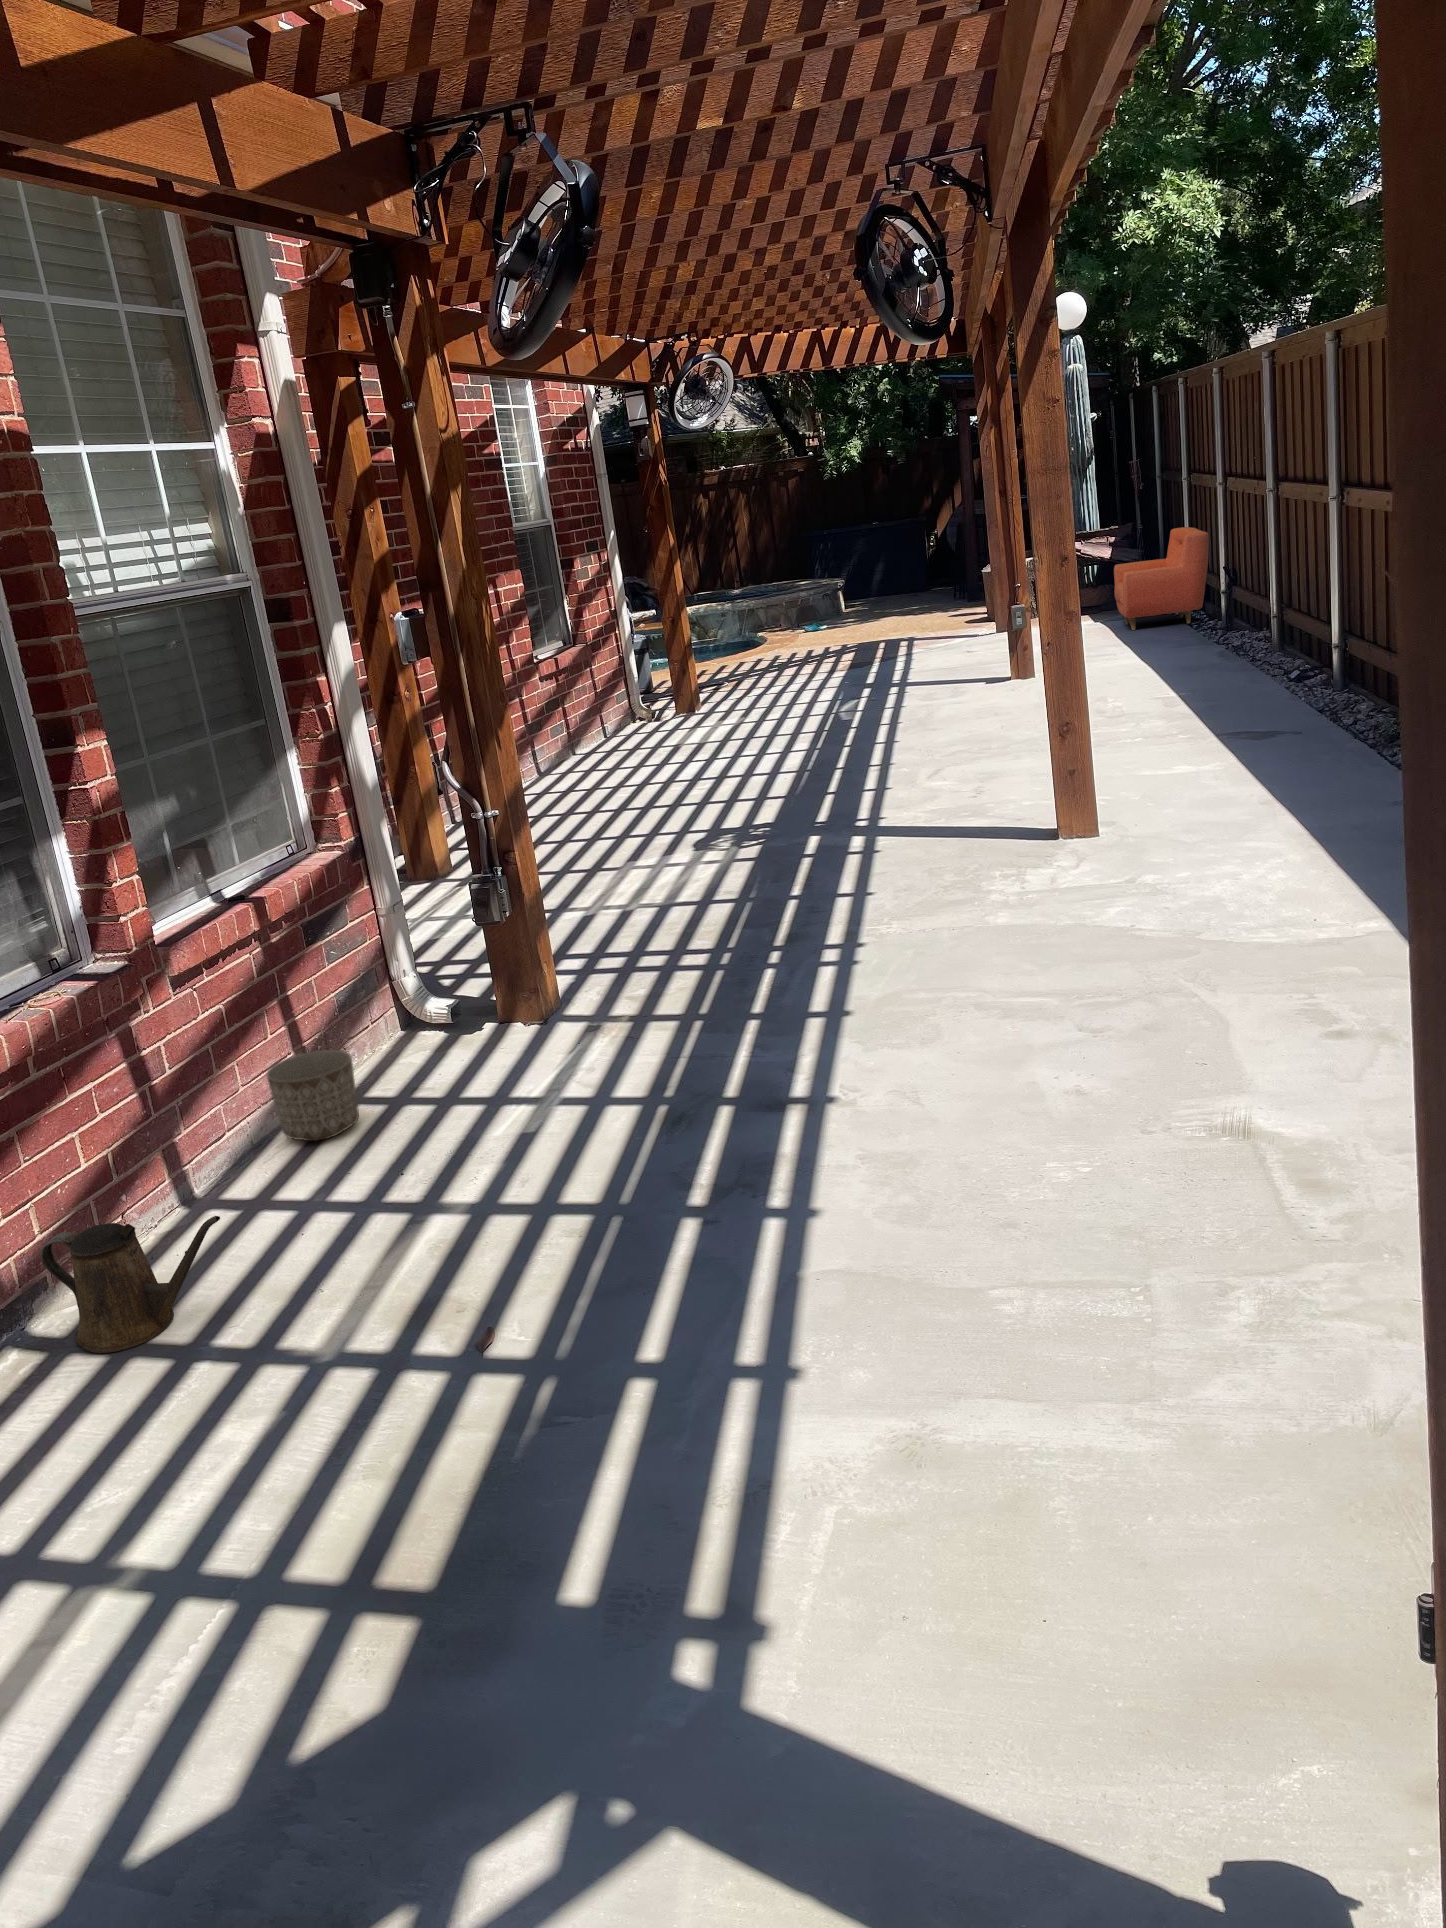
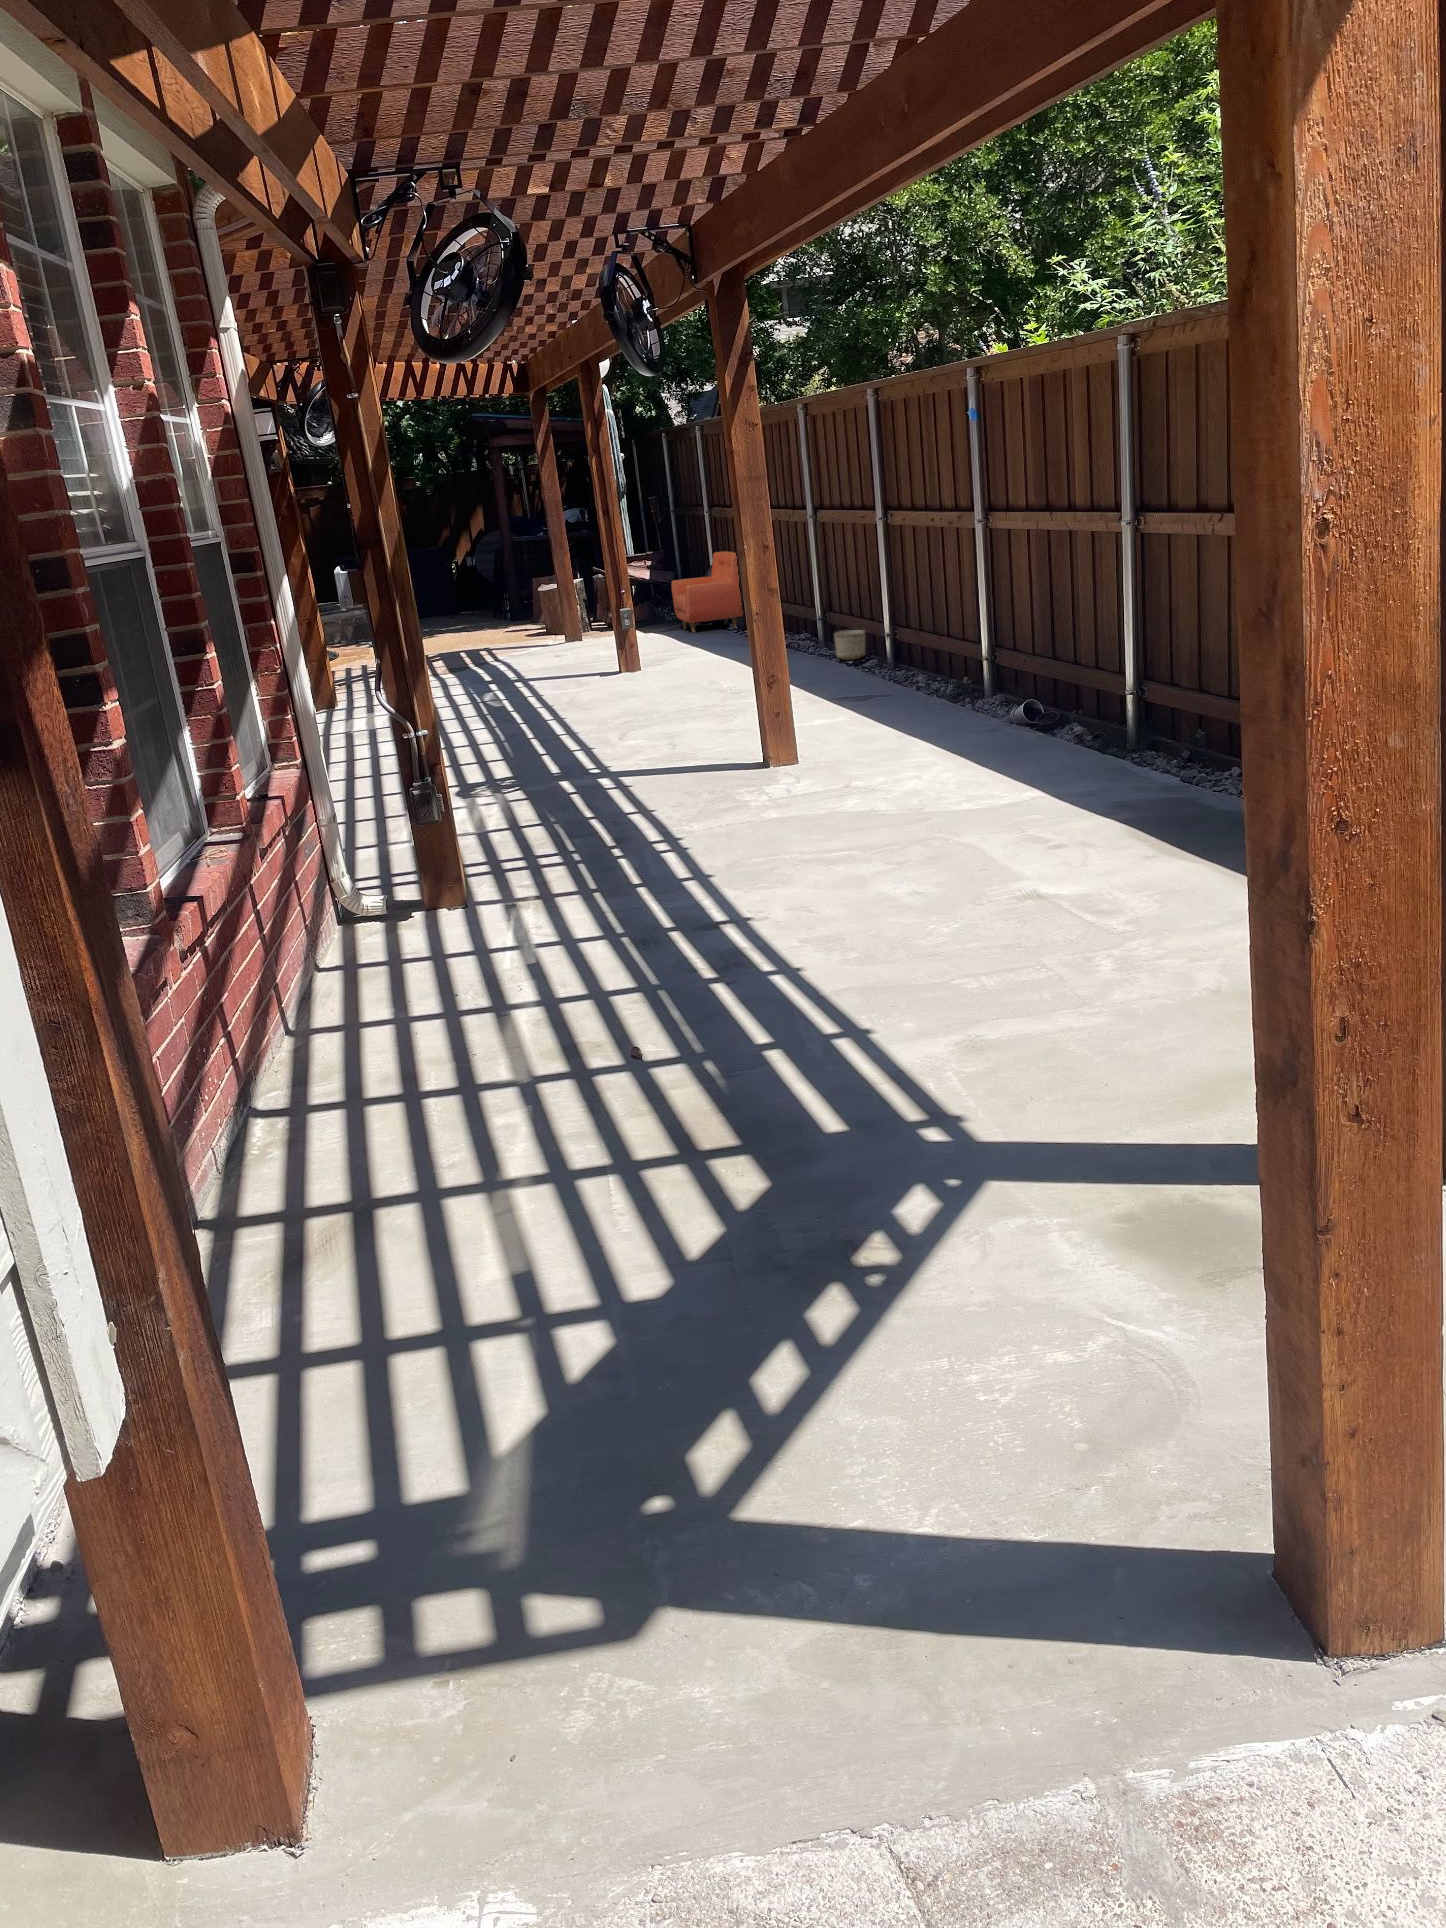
planter: present [266,1050,359,1141] -> present [834,630,865,660]
watering can: present [41,1216,220,1353] -> none [256,998,420,1118]

